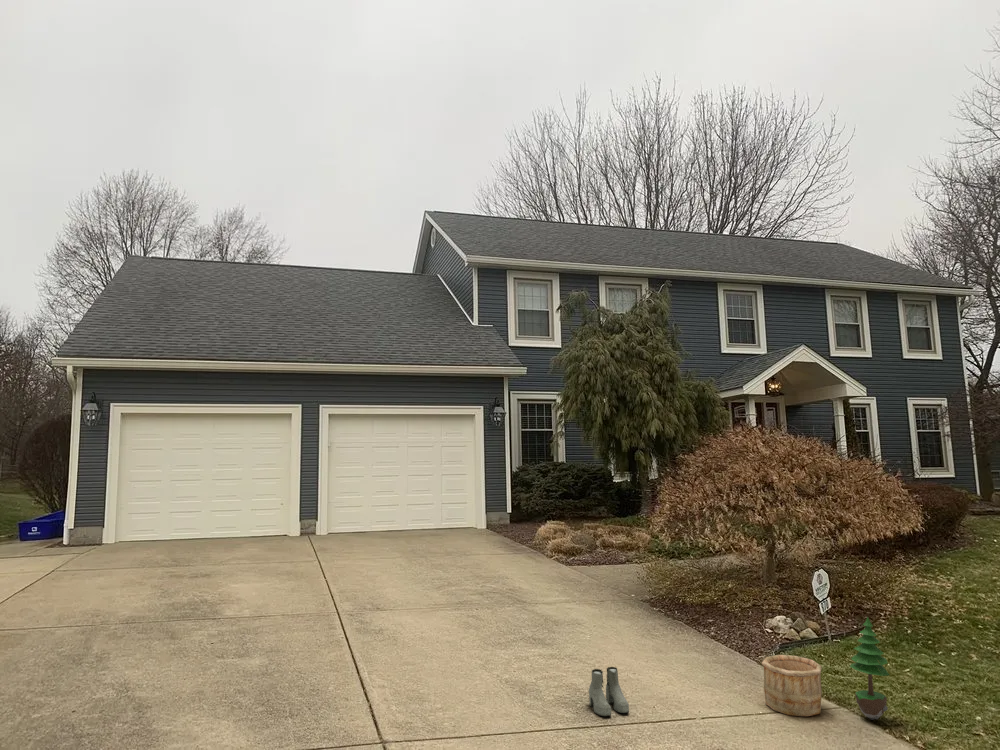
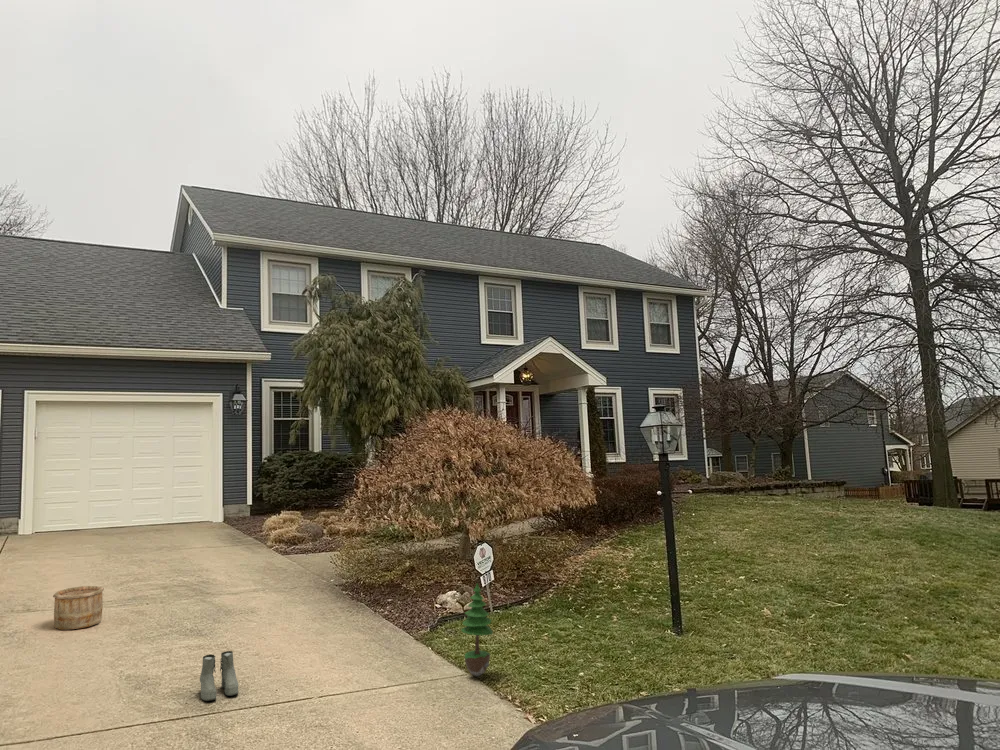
wooden bucket: present [762,655,822,716] -> present [53,586,104,630]

